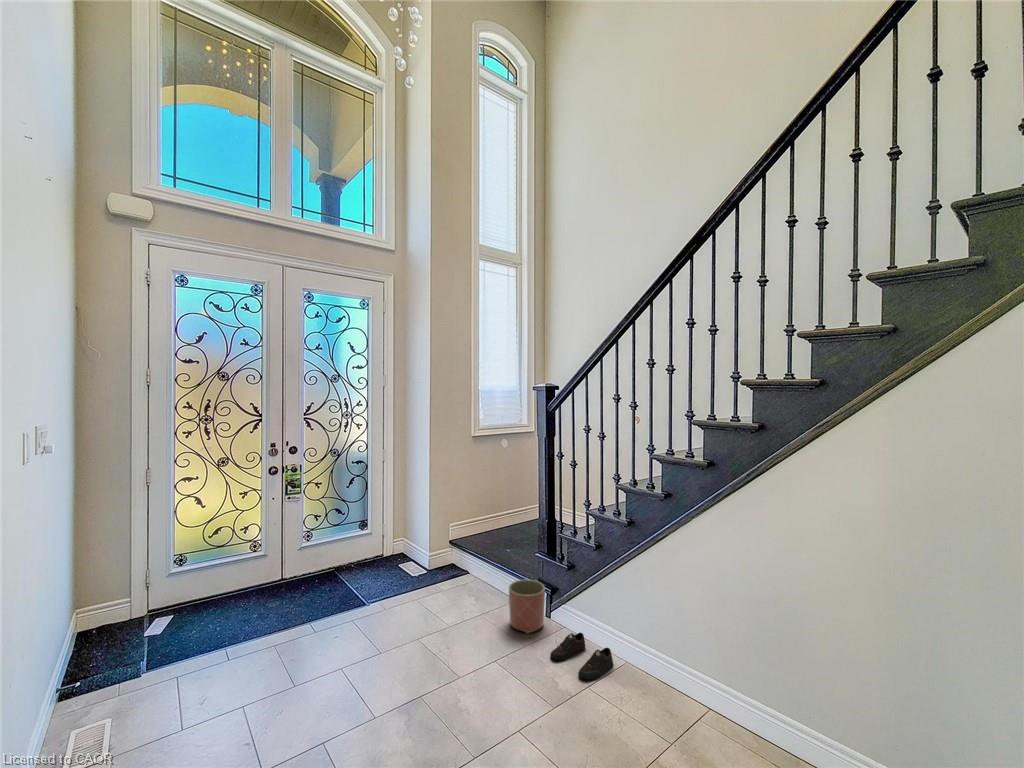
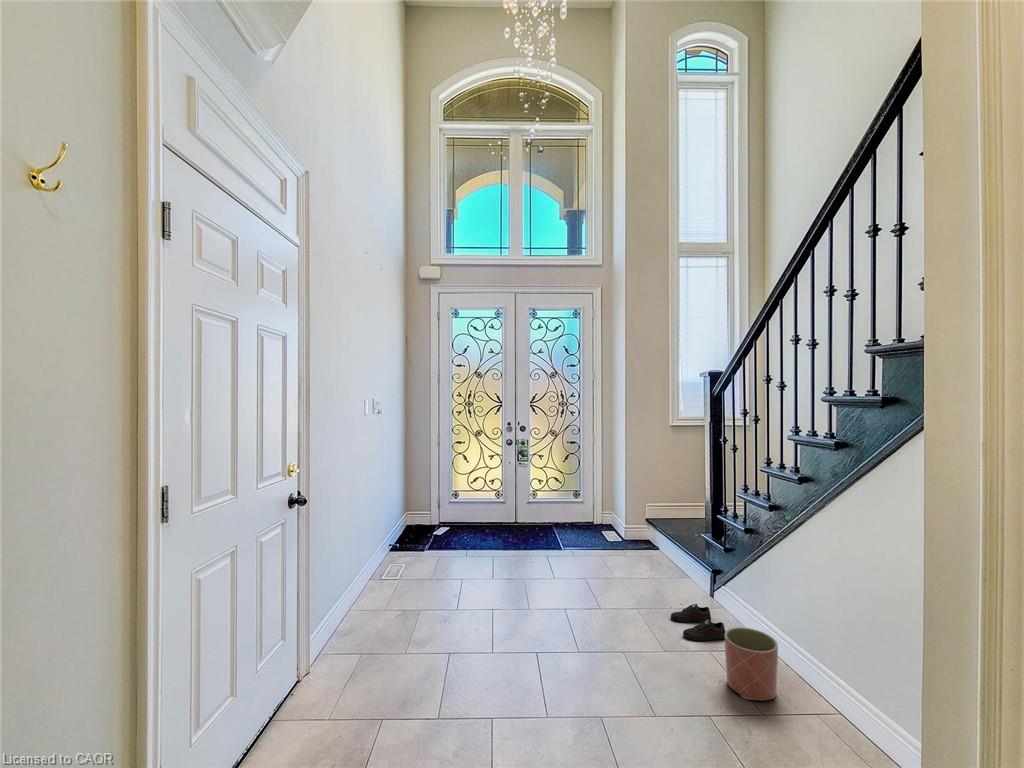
planter: present [509,579,545,633] -> present [725,627,778,700]

